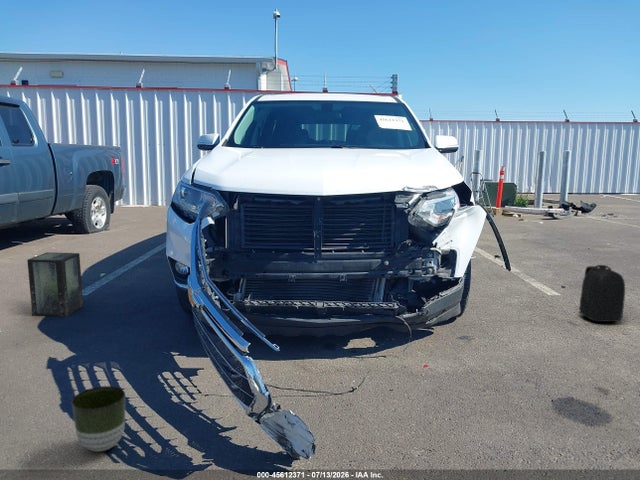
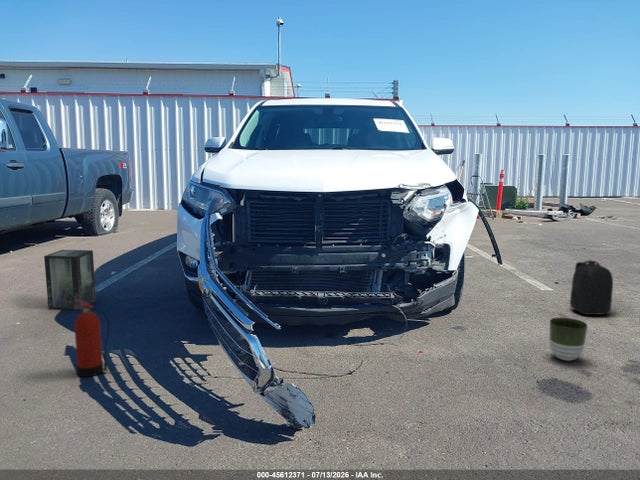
fire extinguisher: none [54,311,92,394] -> present [74,299,109,377]
planter: present [72,386,125,452] -> present [549,318,587,361]

